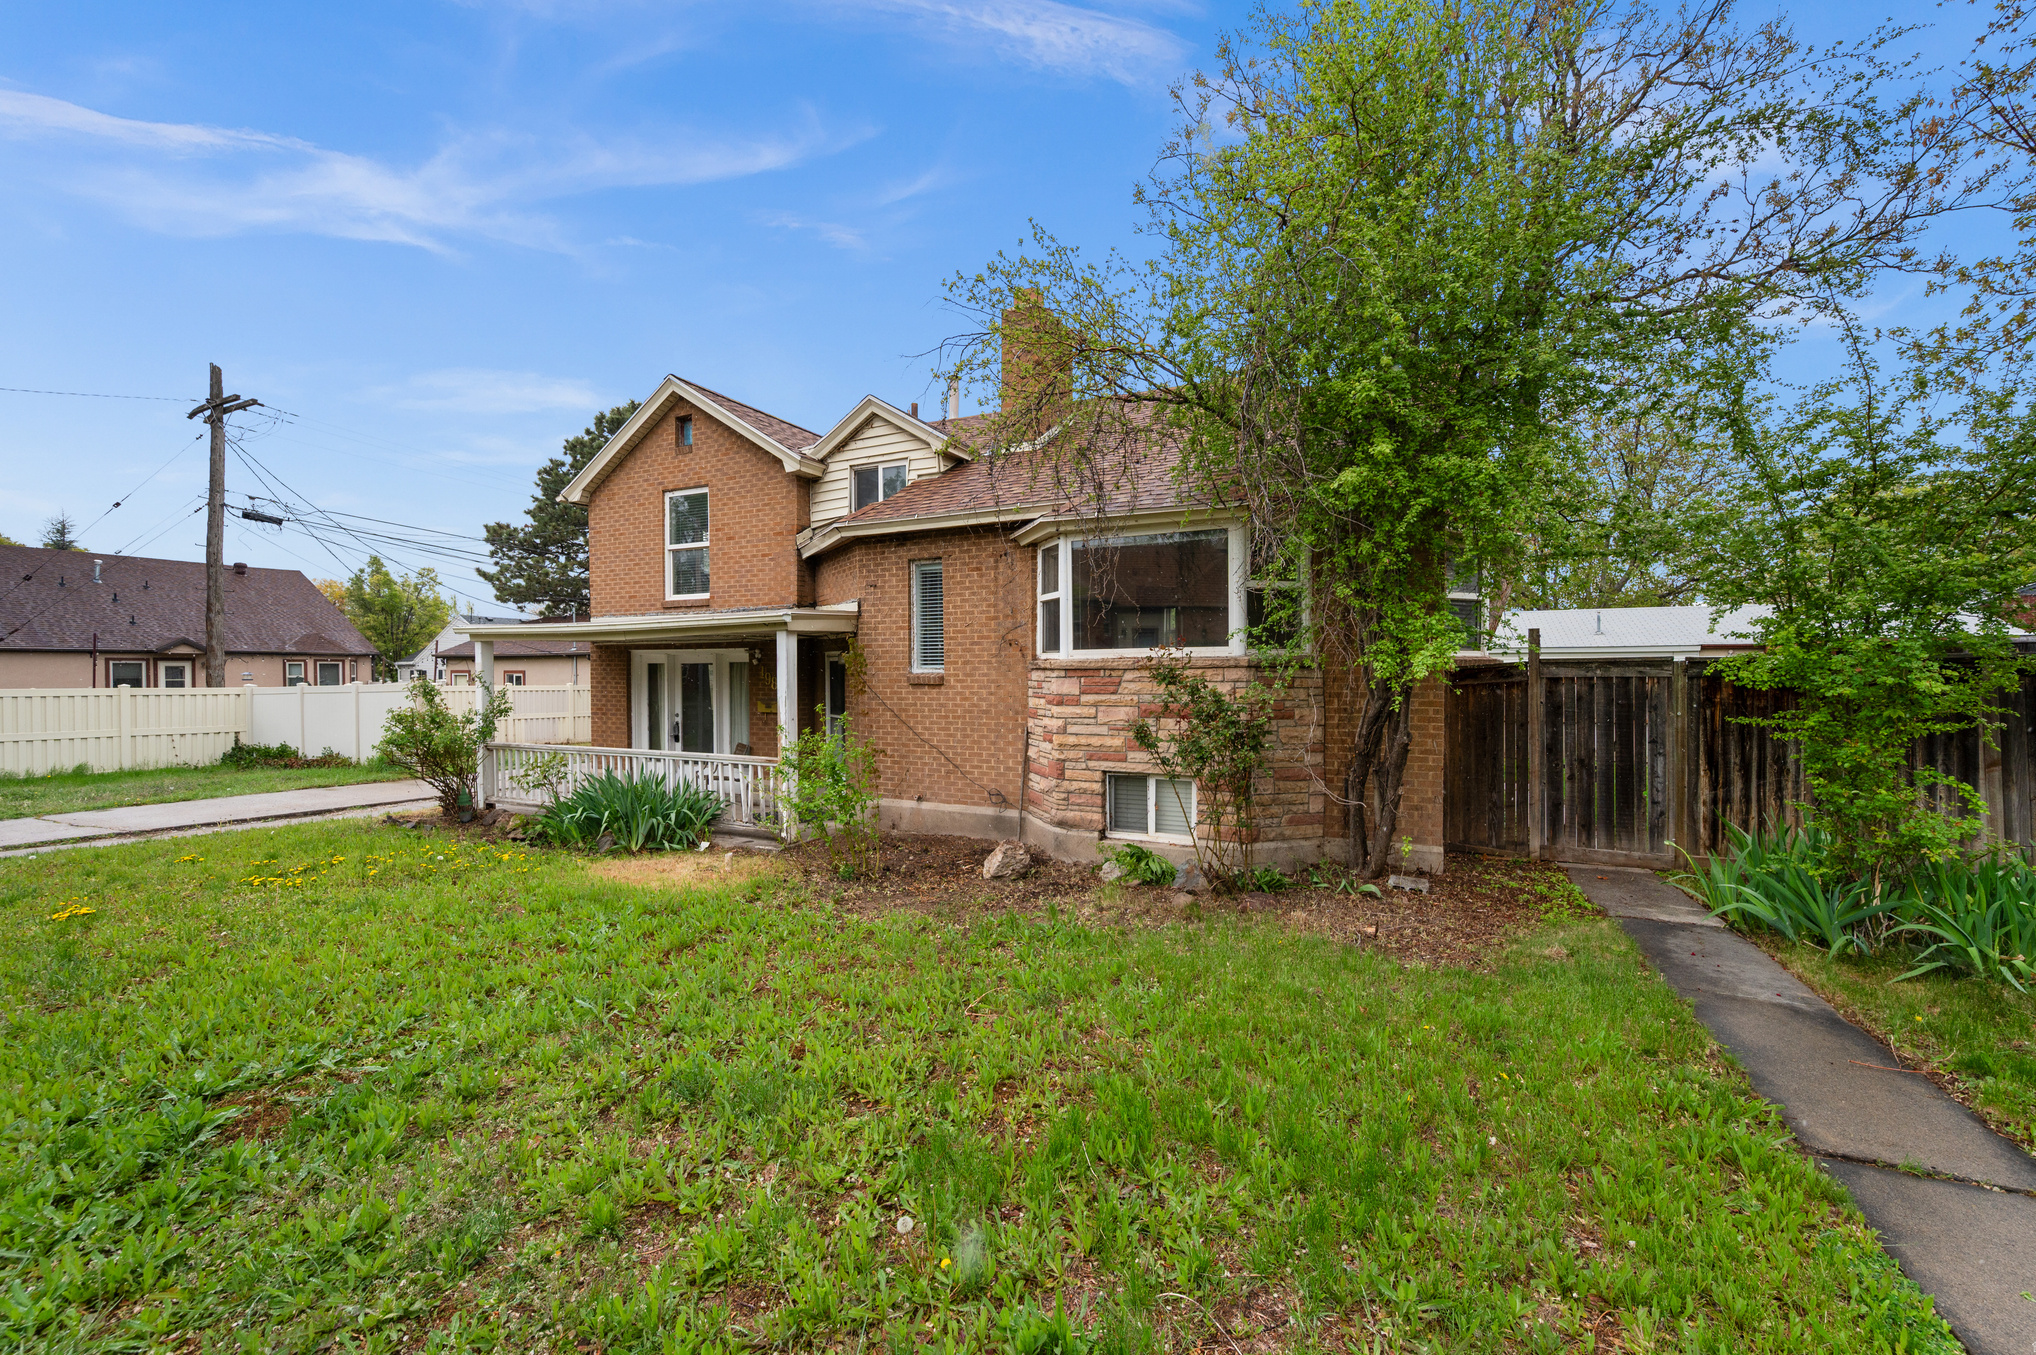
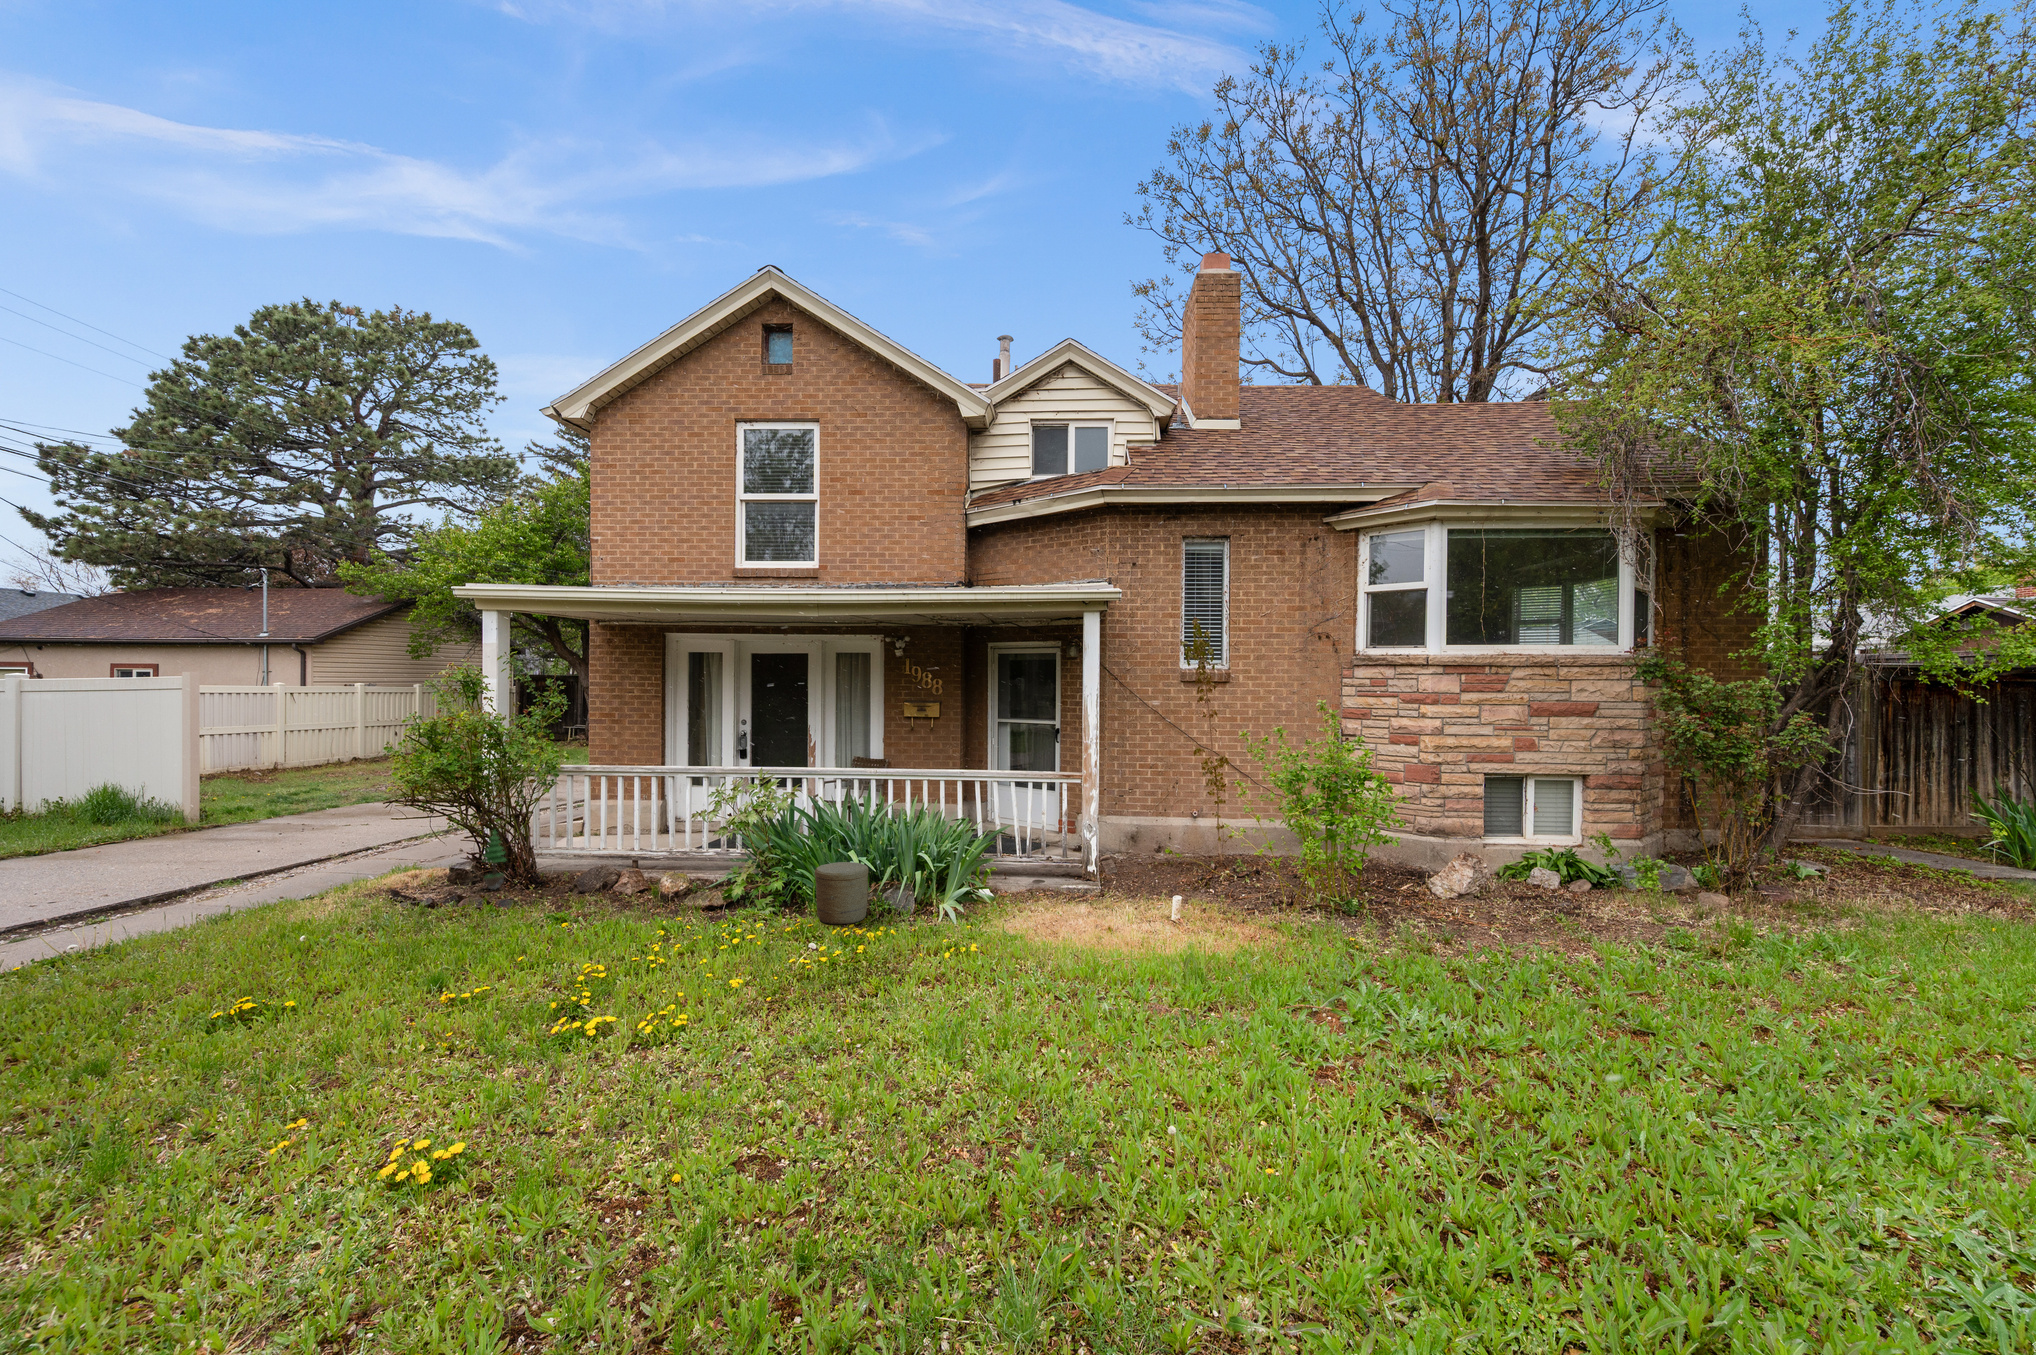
woven basket: none [536,819,579,862] -> present [815,862,869,924]

